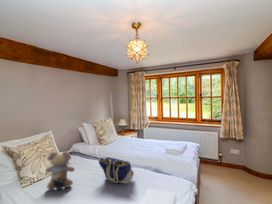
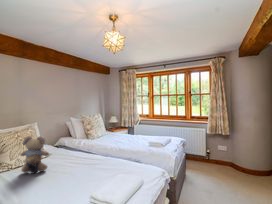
tote bag: present [98,157,134,183] -> none [74,144,108,169]

